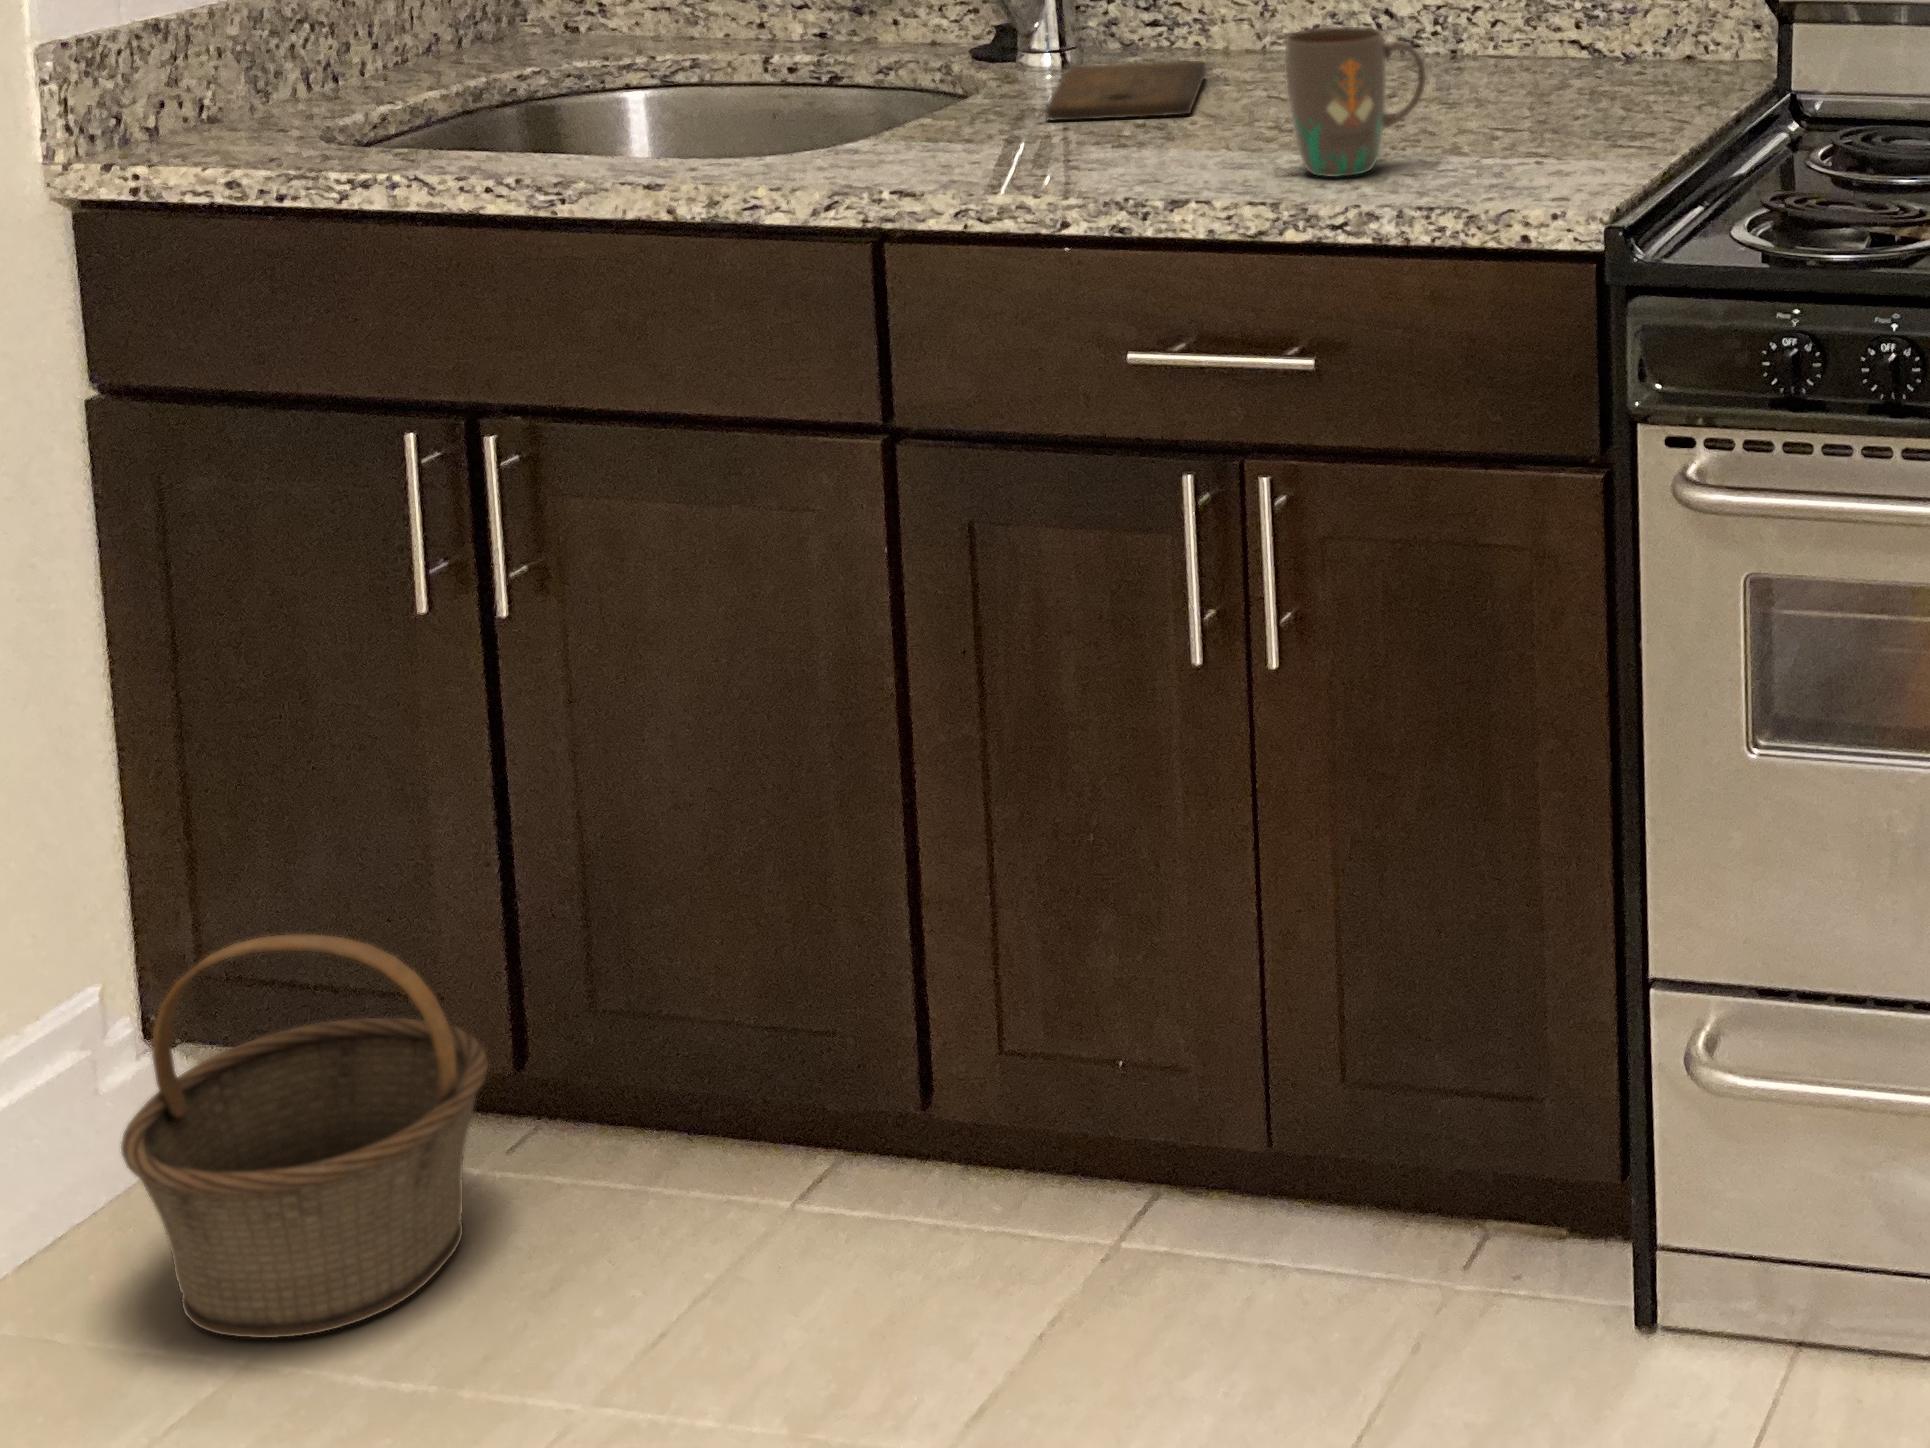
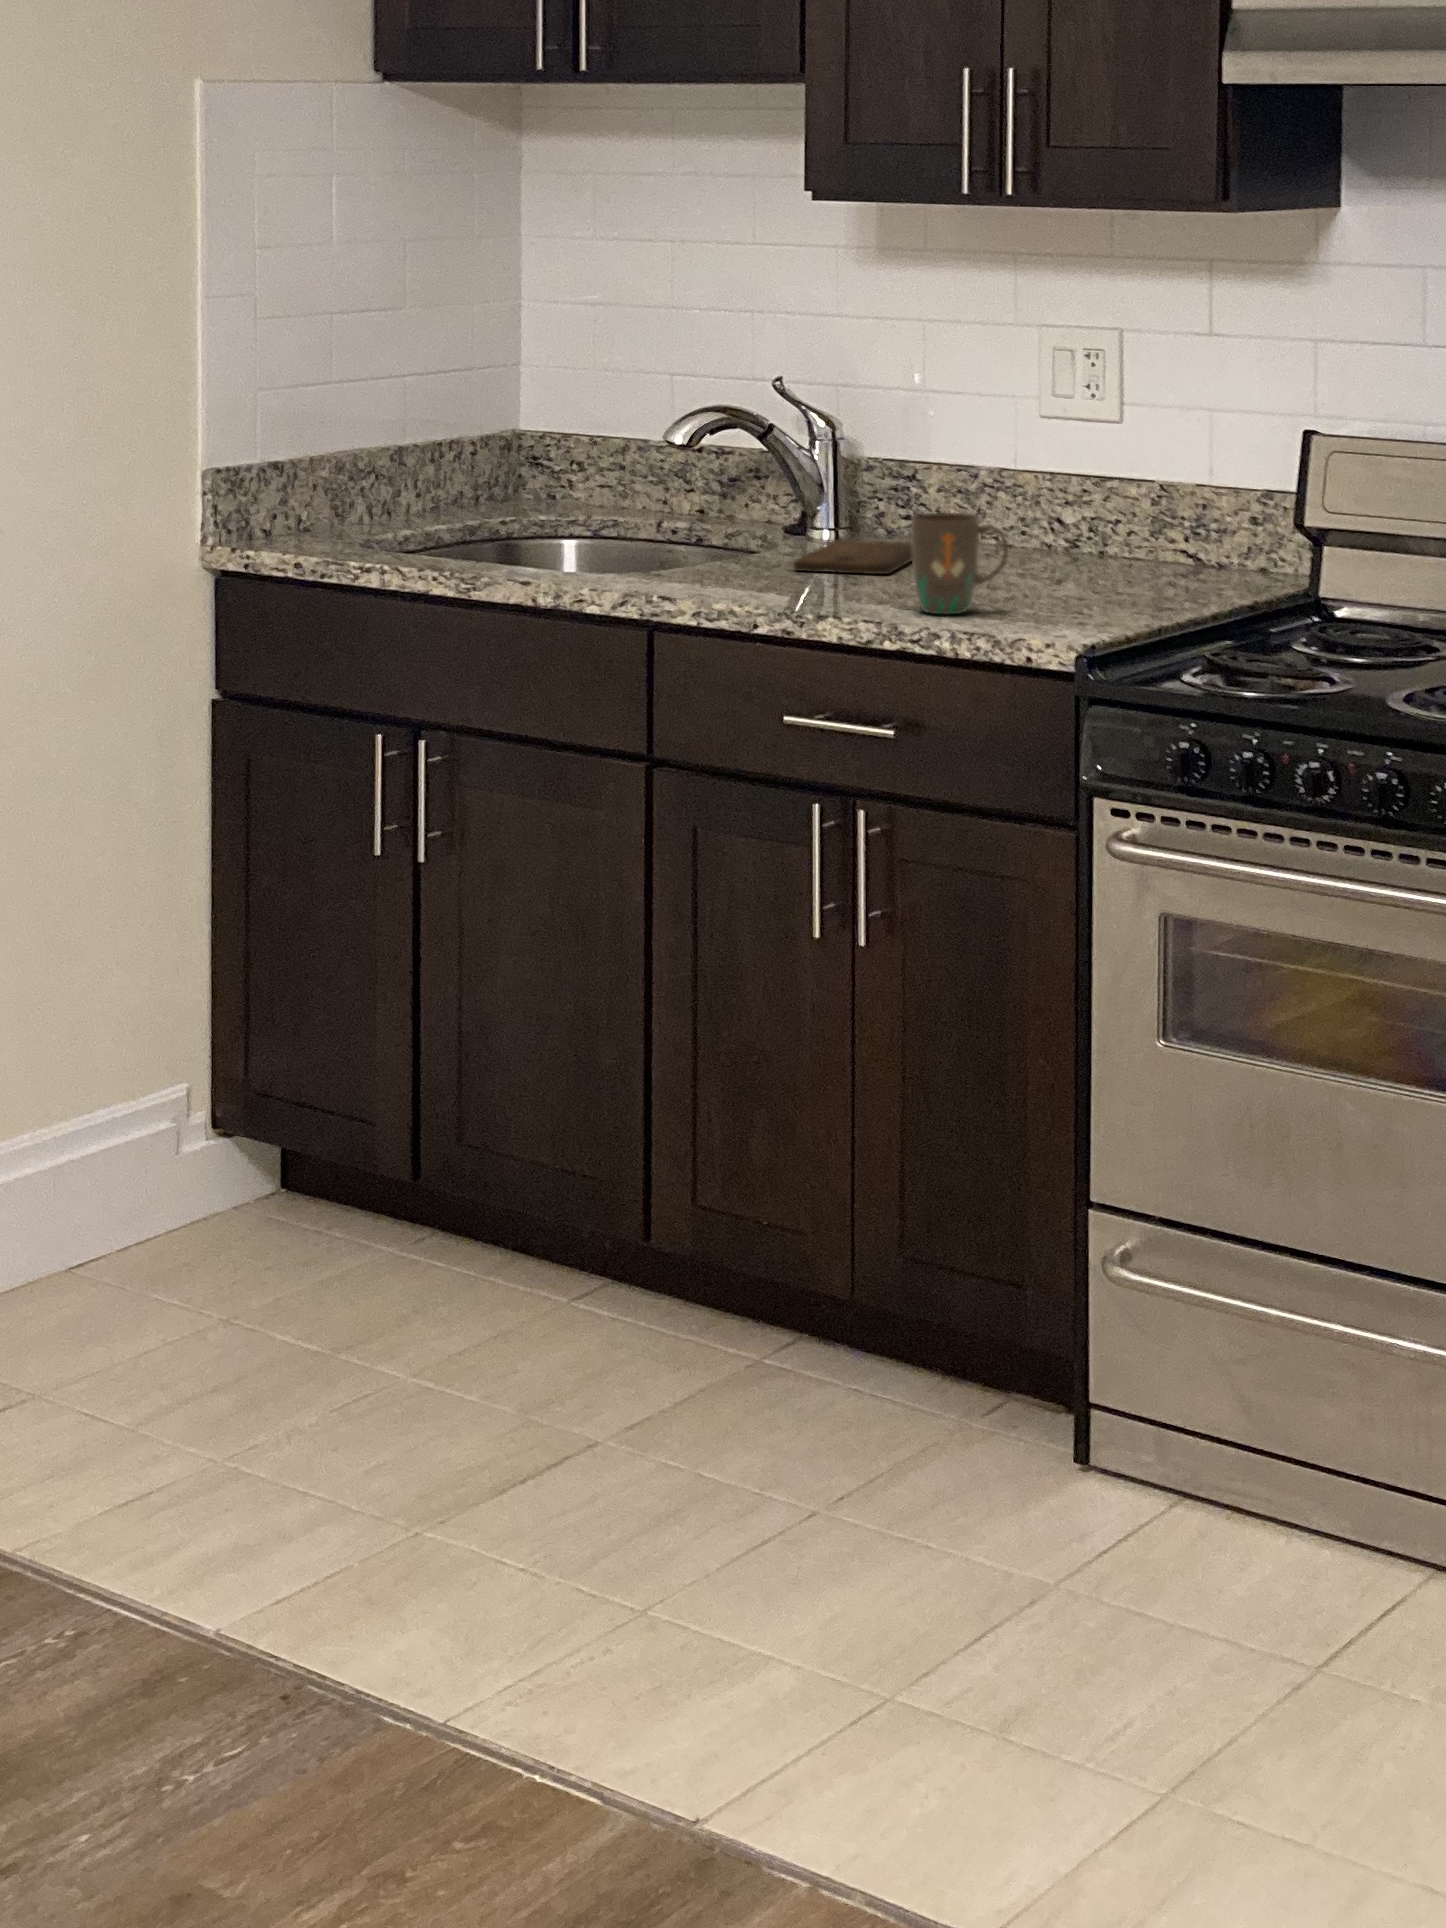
basket: present [121,934,488,1338] -> none [175,1047,392,1305]

